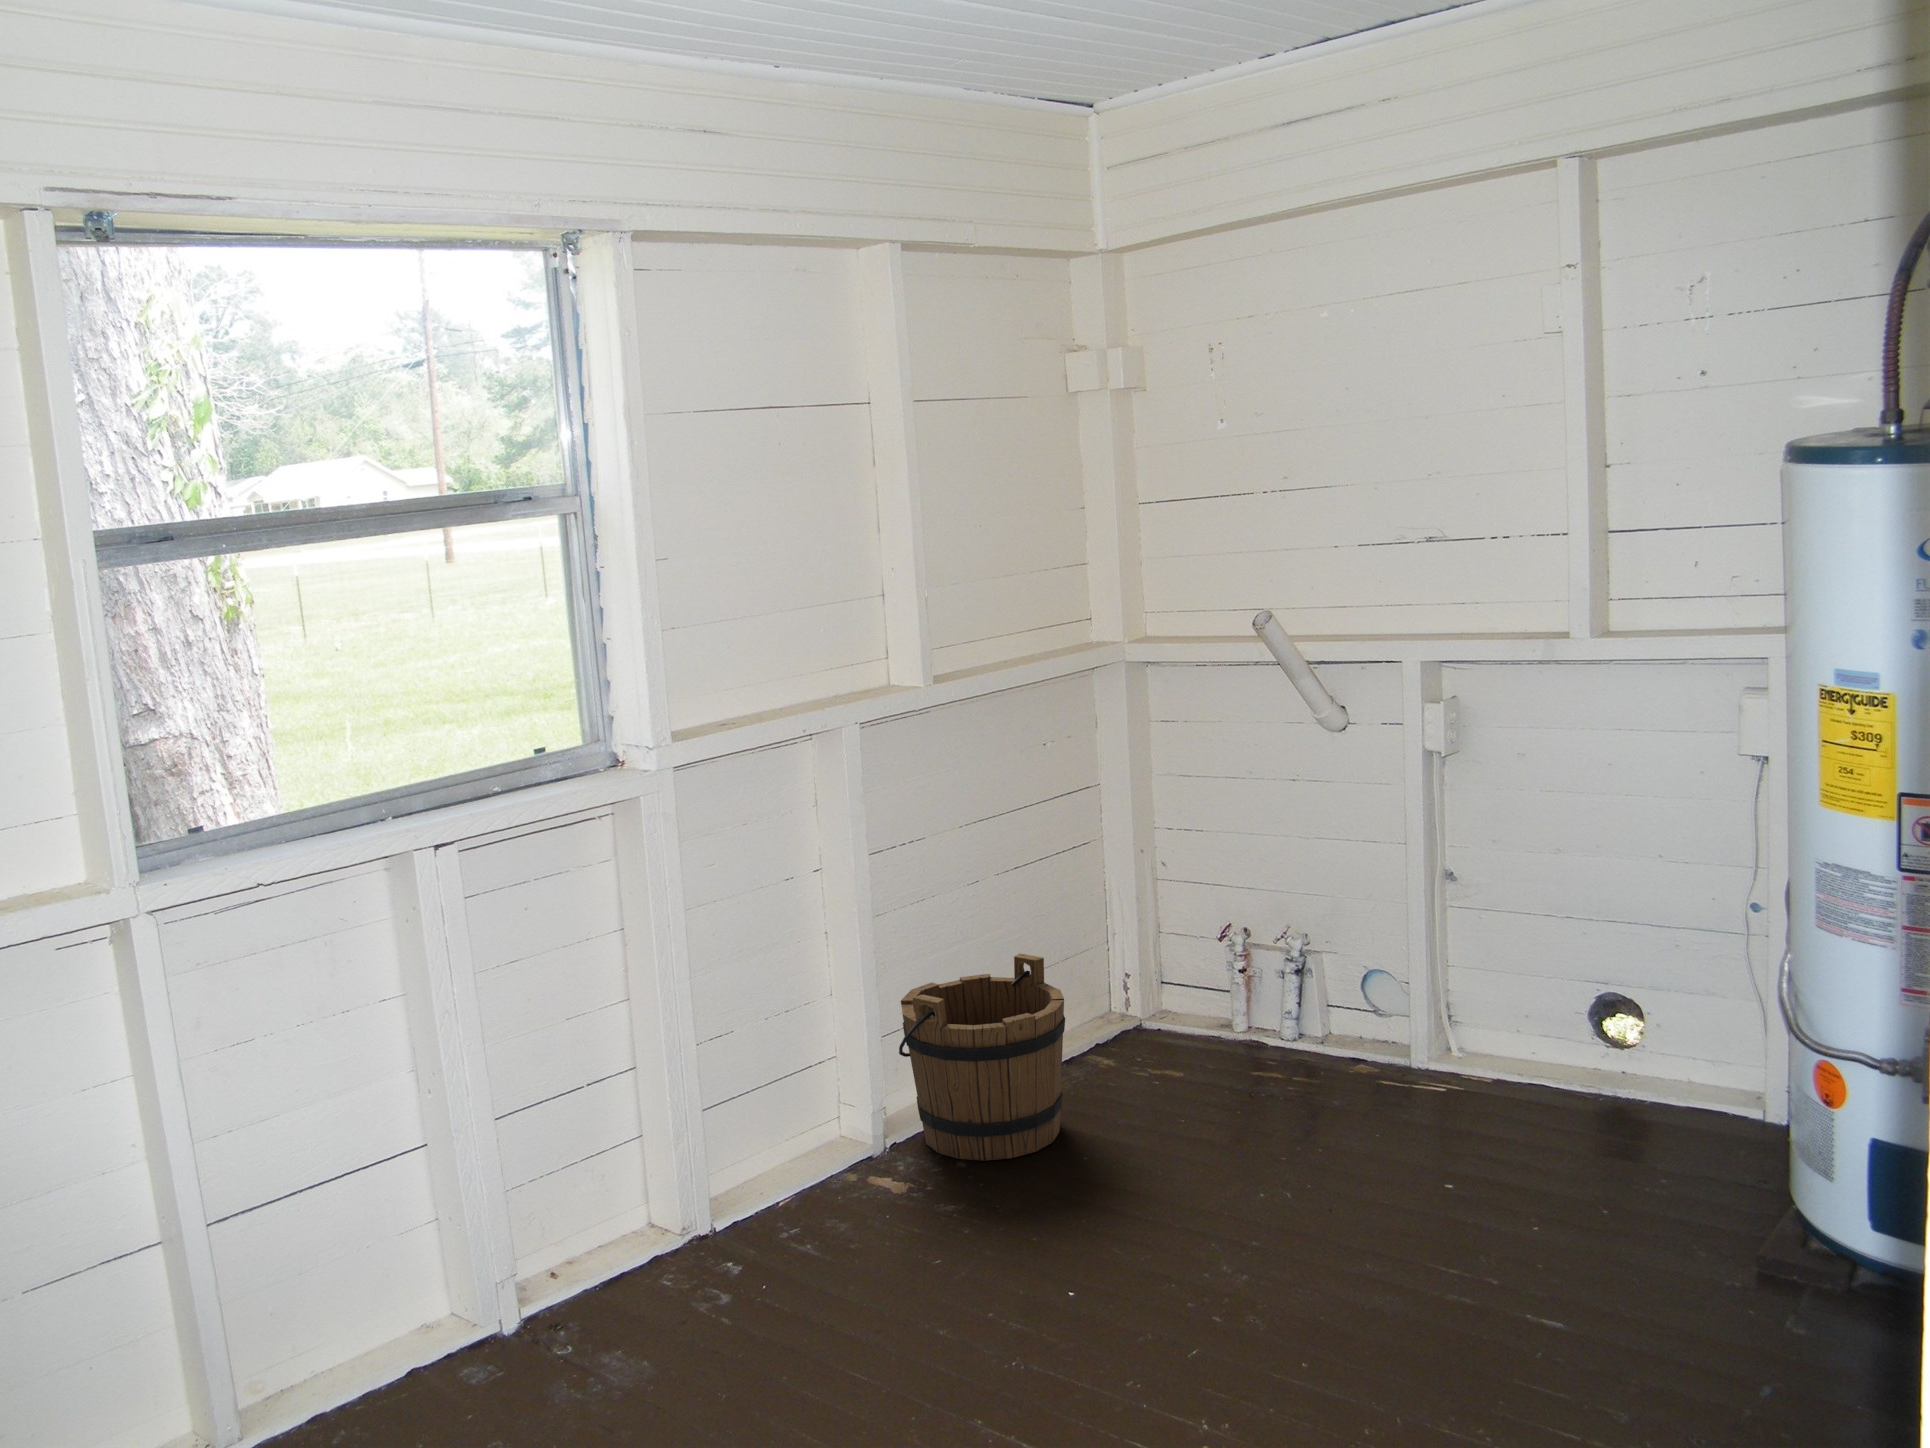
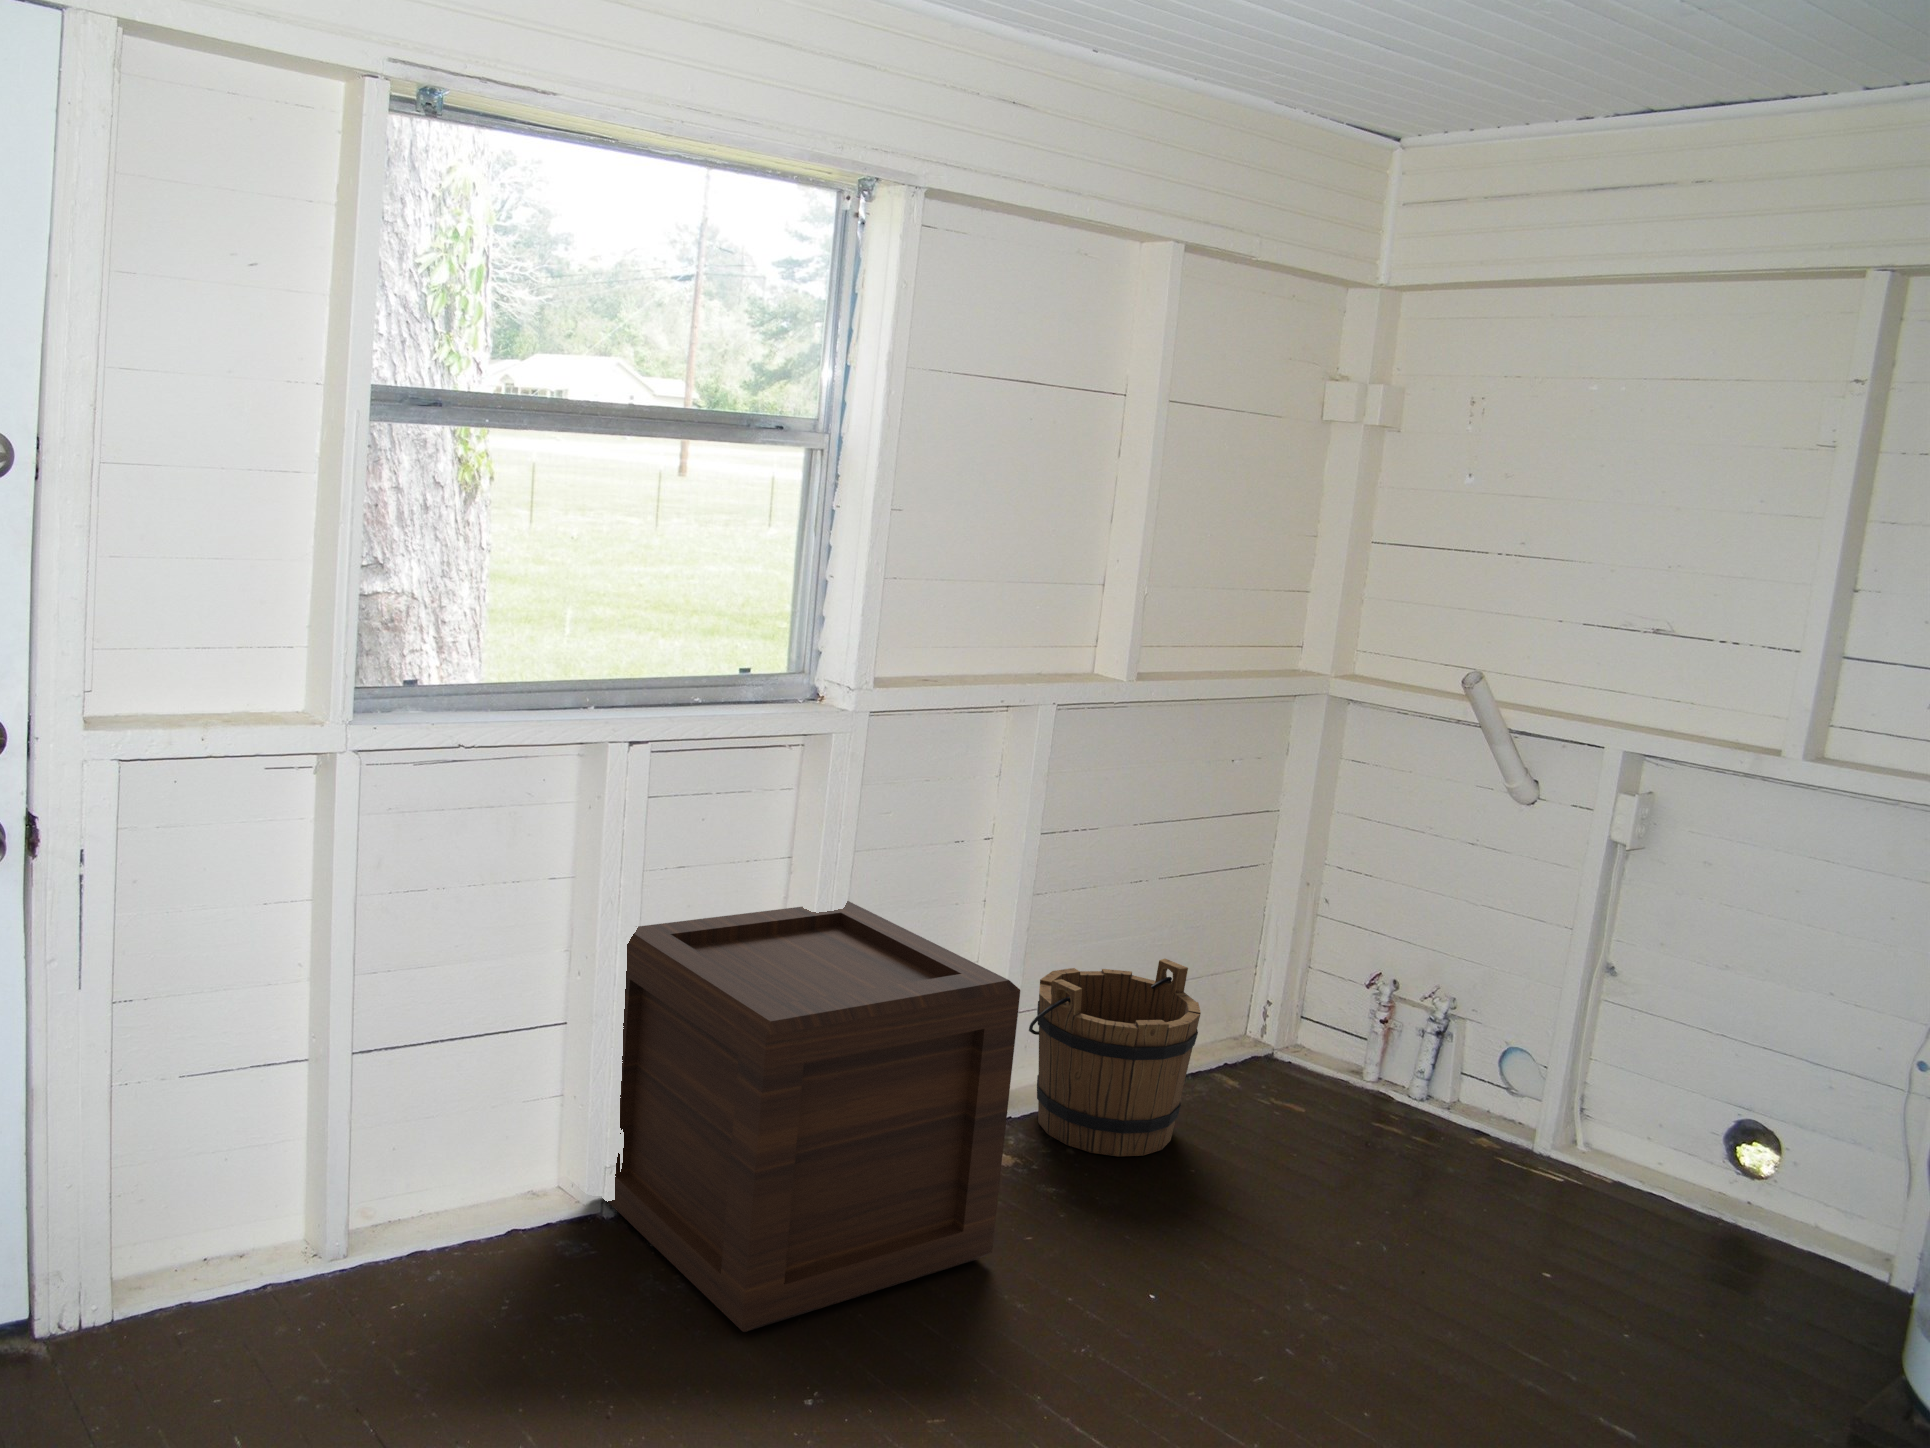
wooden crate: none [461,960,906,1406] -> present [608,901,1020,1332]

